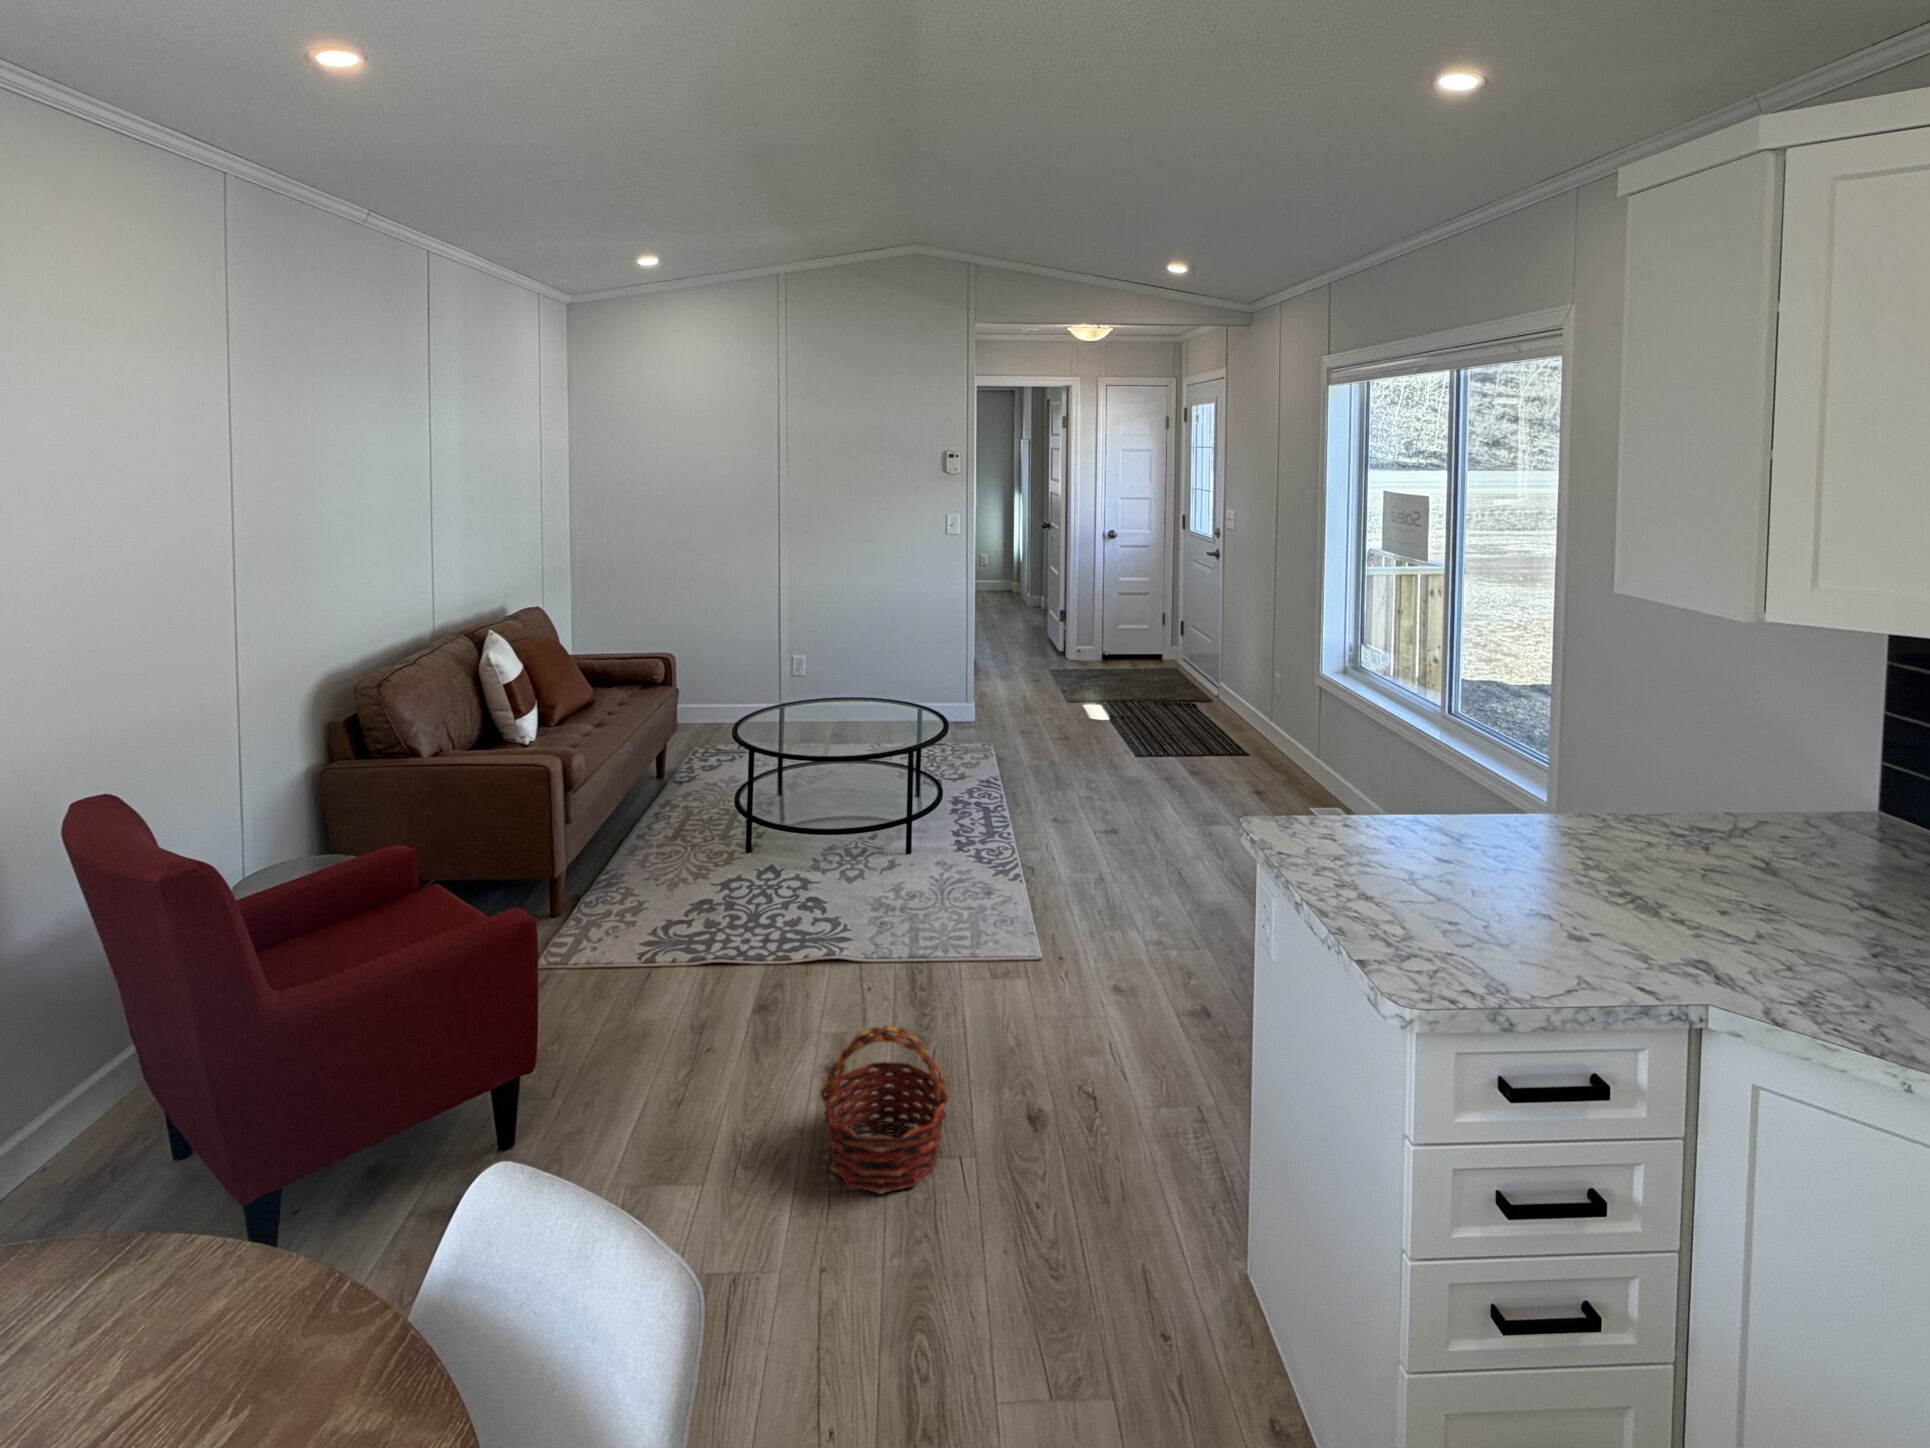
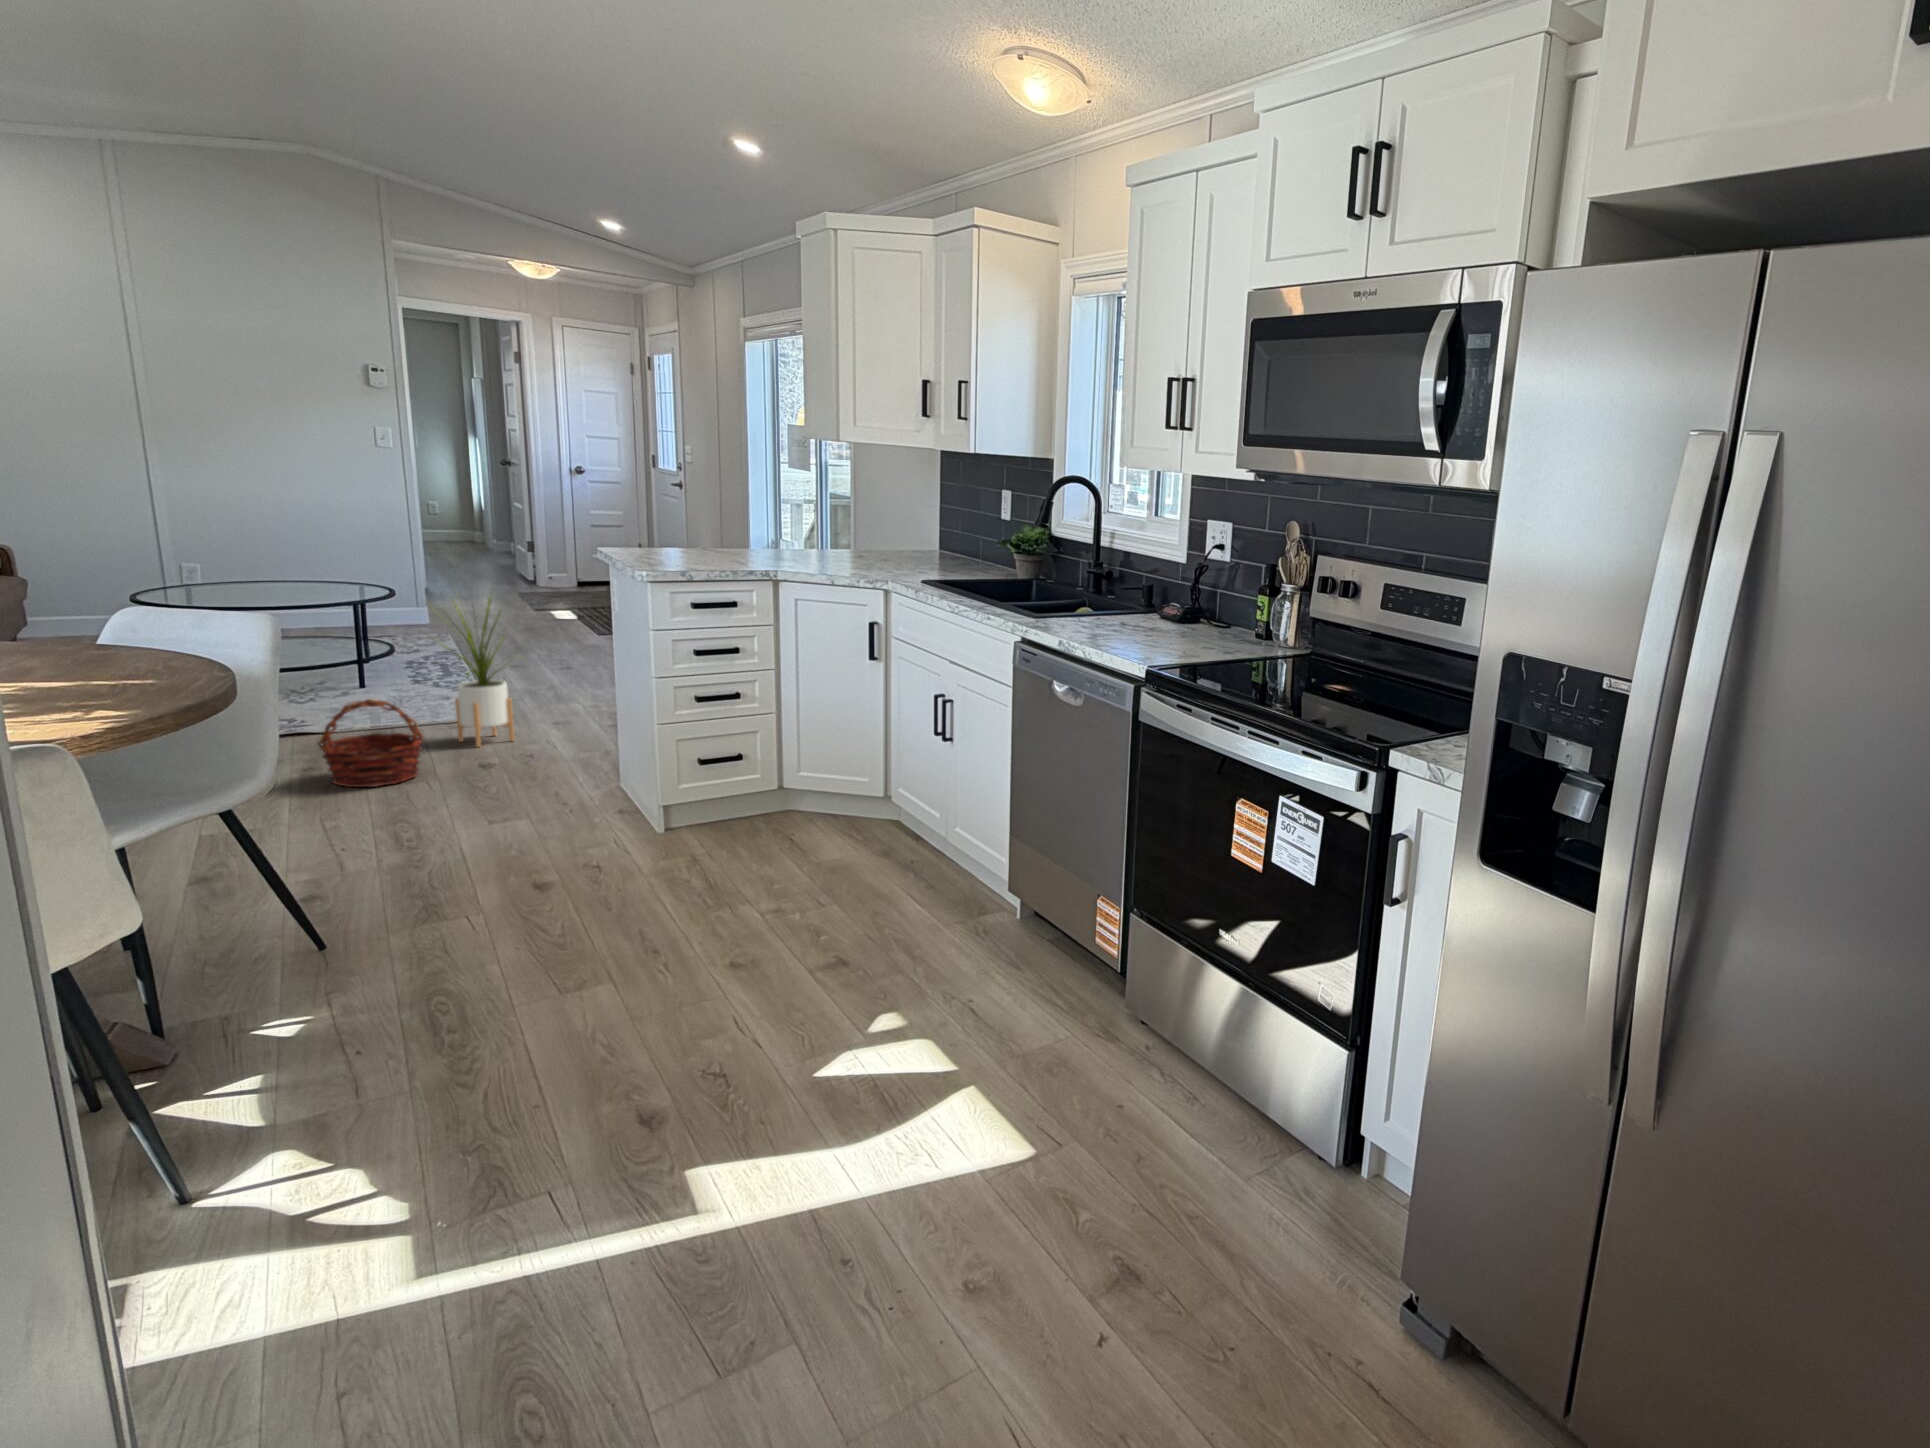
house plant: none [964,804,1093,1067] -> present [430,598,517,747]

